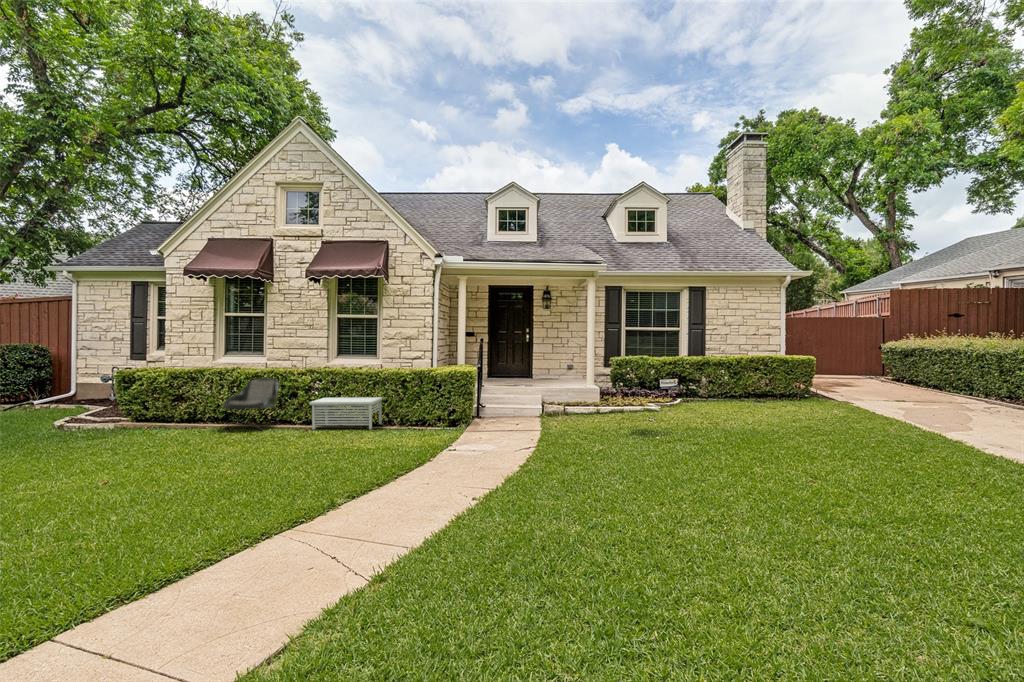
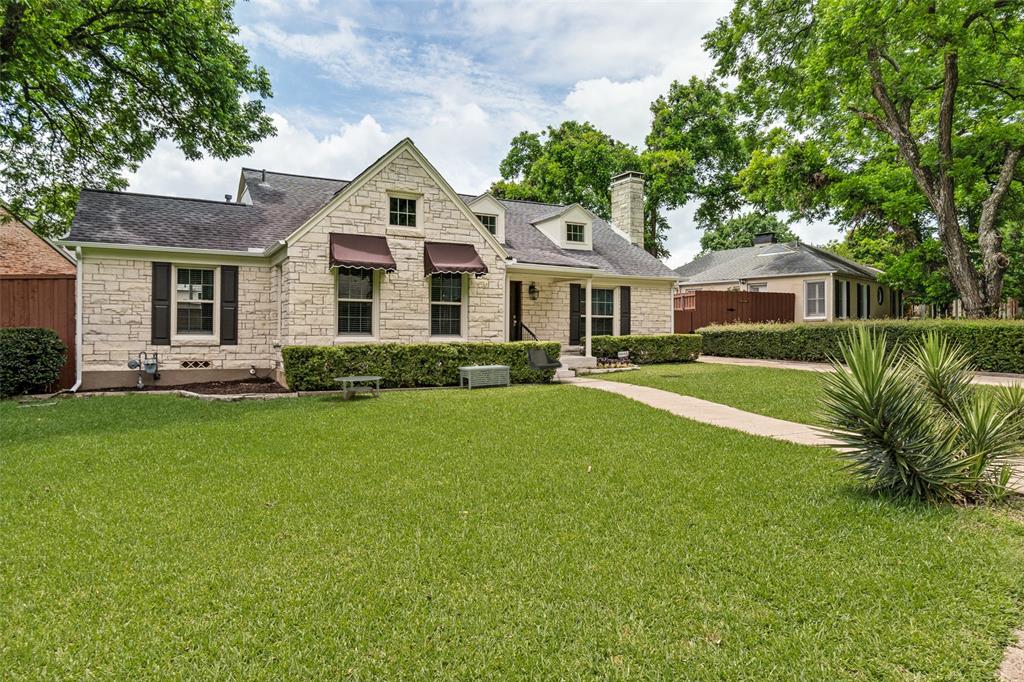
lounge chair: present [223,378,278,431] -> present [526,349,562,385]
round table: none [136,403,206,433] -> present [334,376,382,400]

